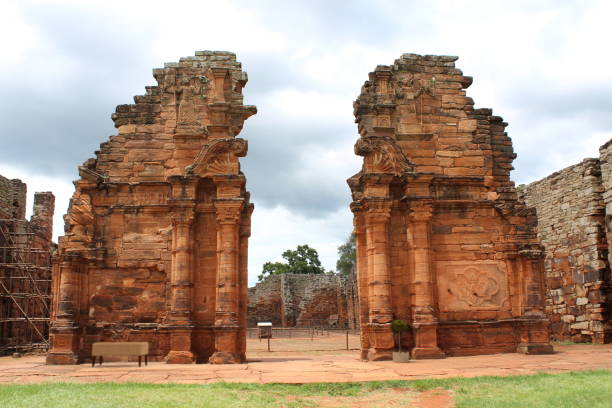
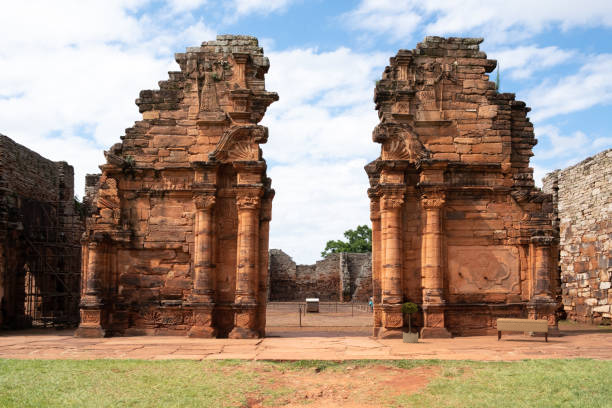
bench: present [92,342,149,367] -> present [497,318,548,342]

